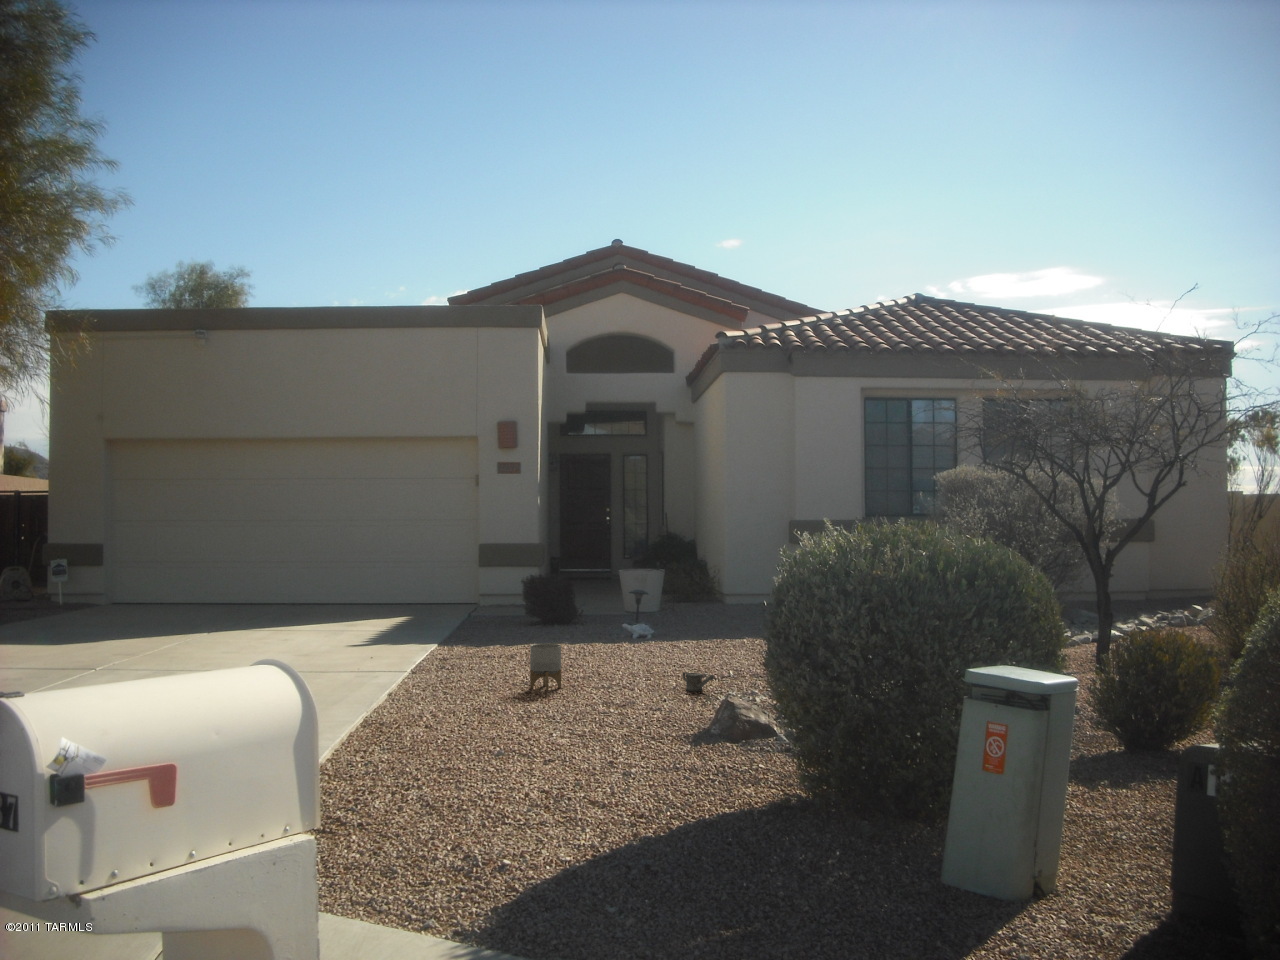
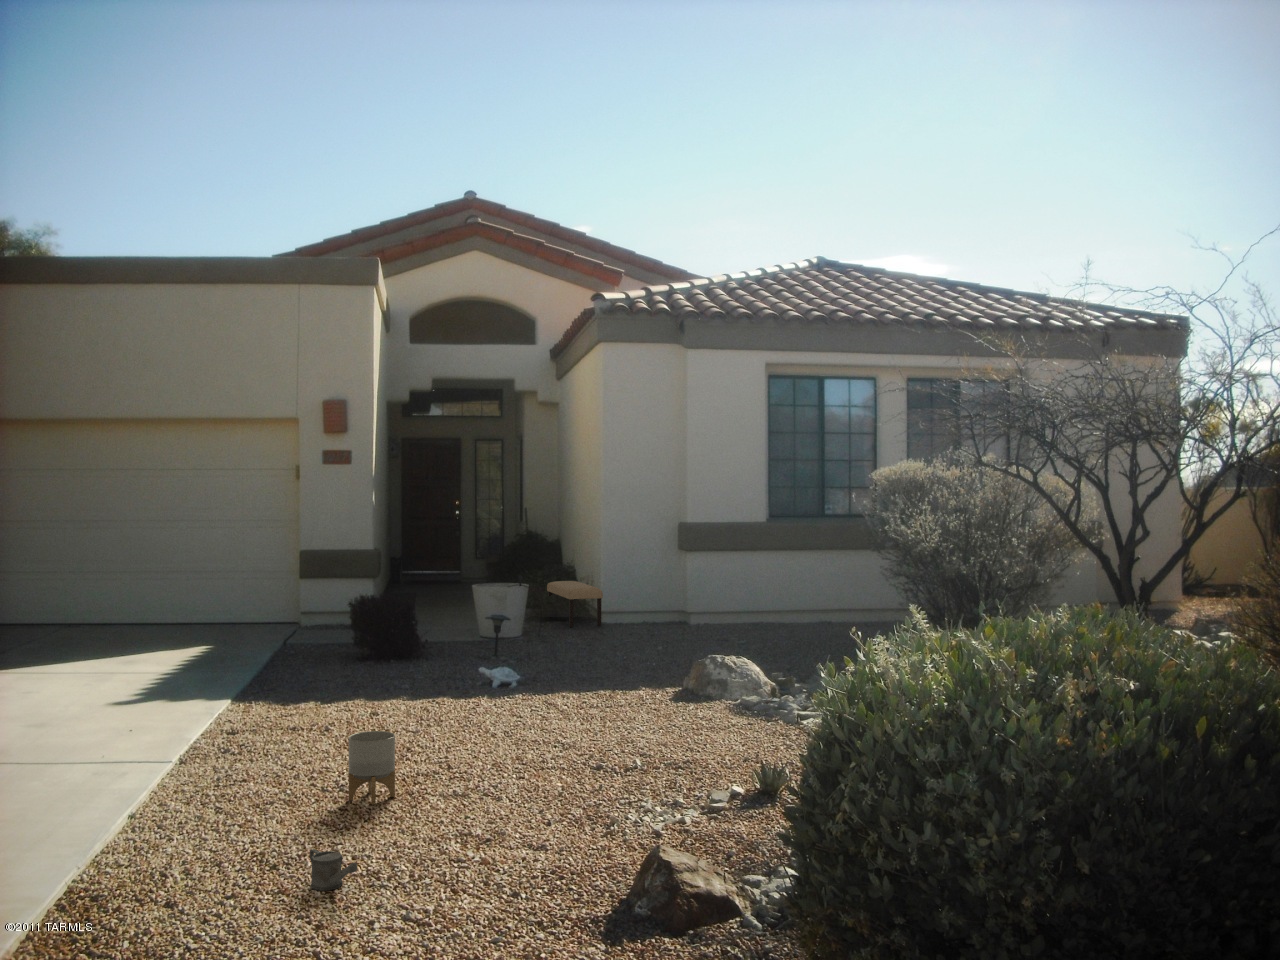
bench: none [680,570,725,606] -> present [547,581,603,628]
watering can: present [683,672,714,692] -> present [310,849,357,891]

